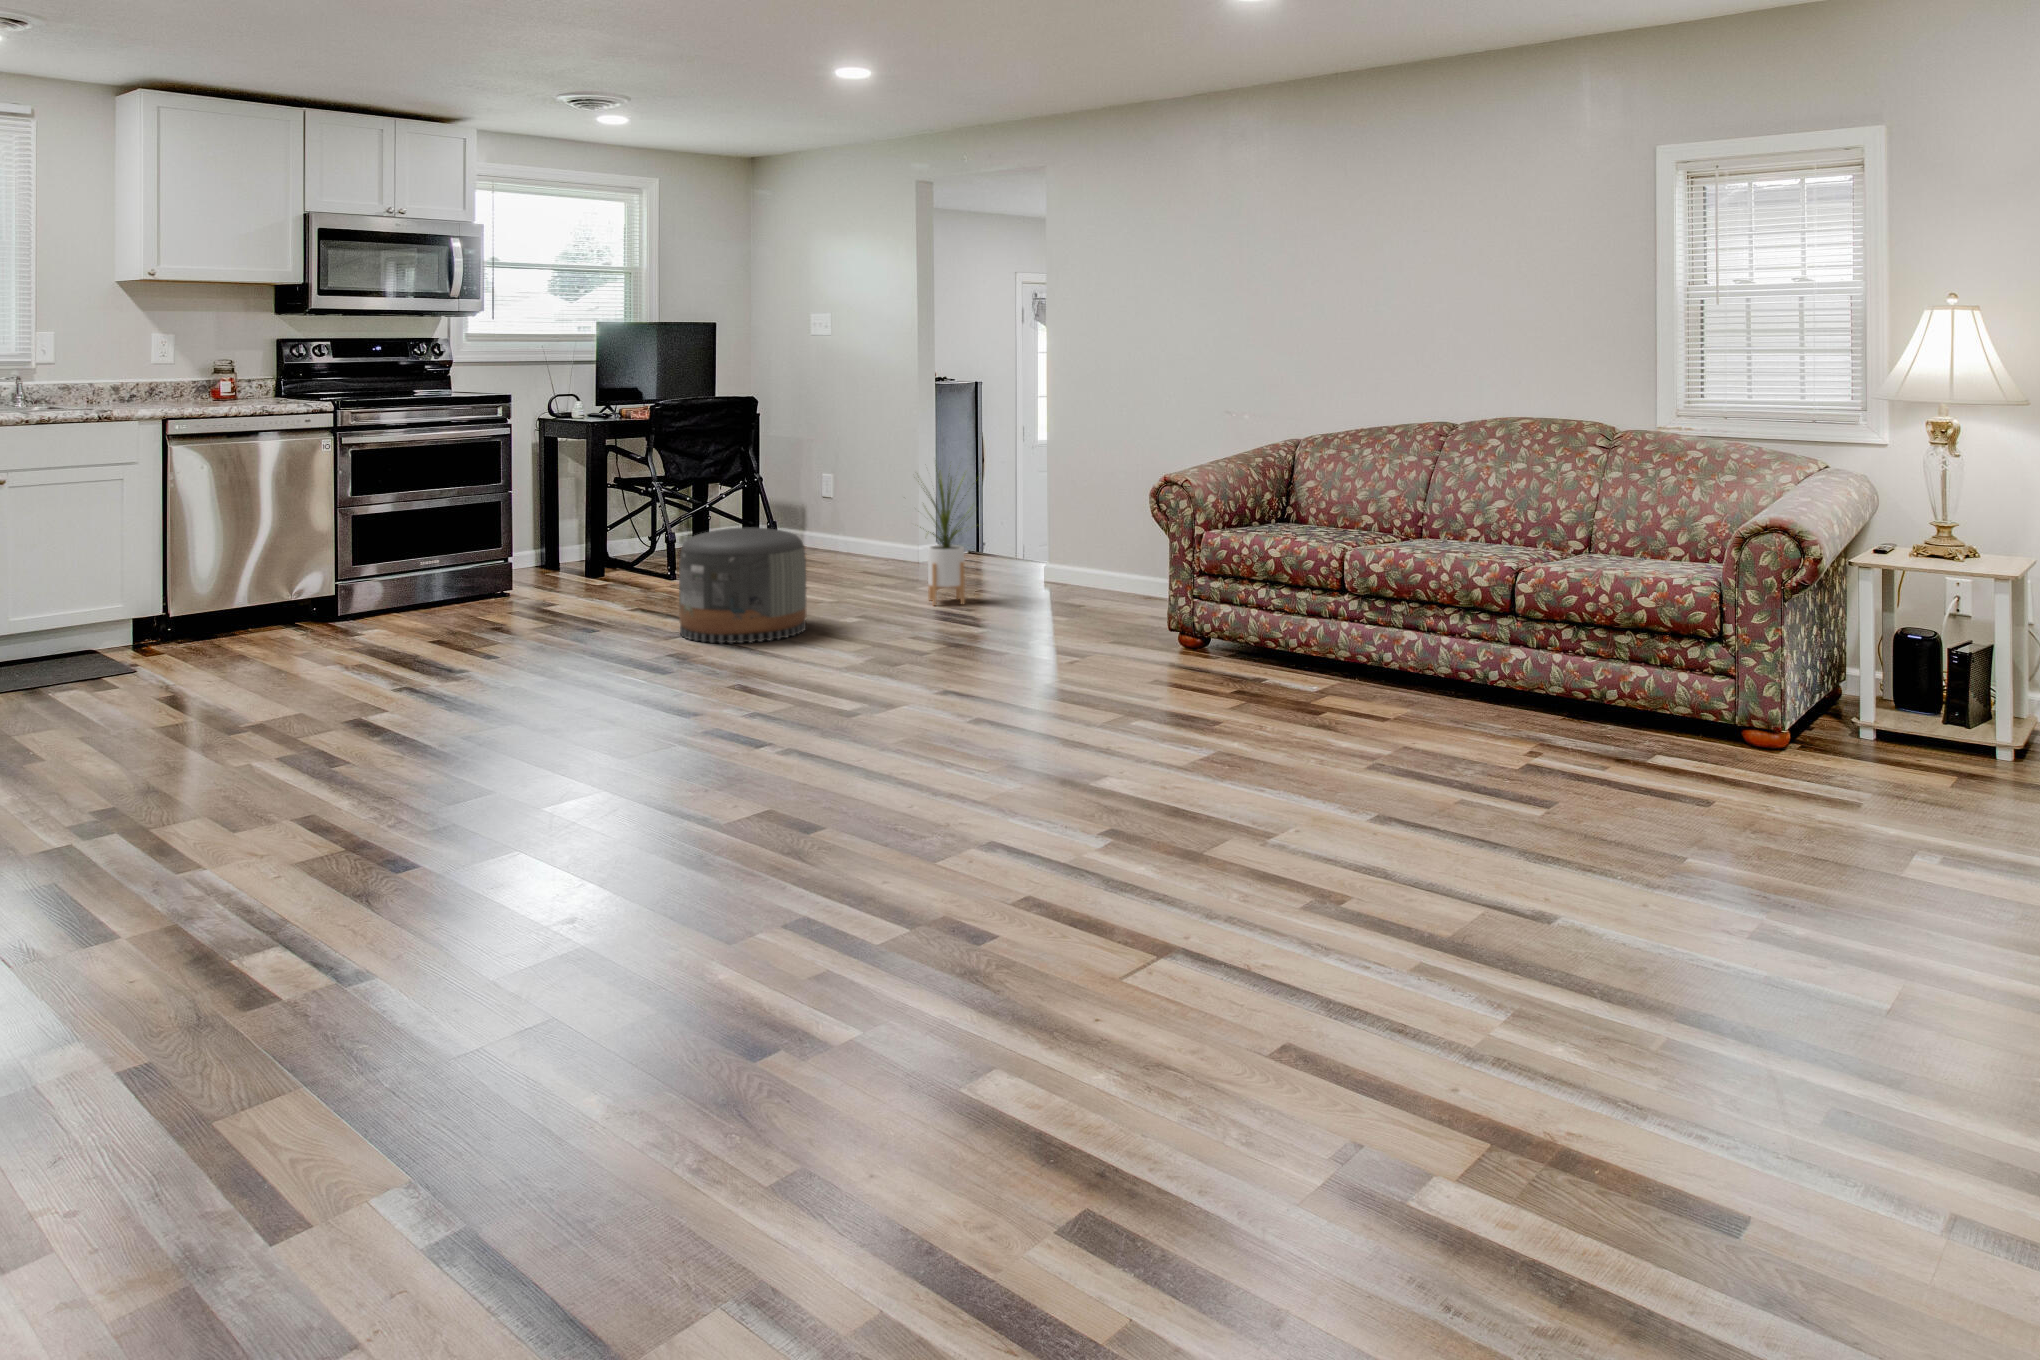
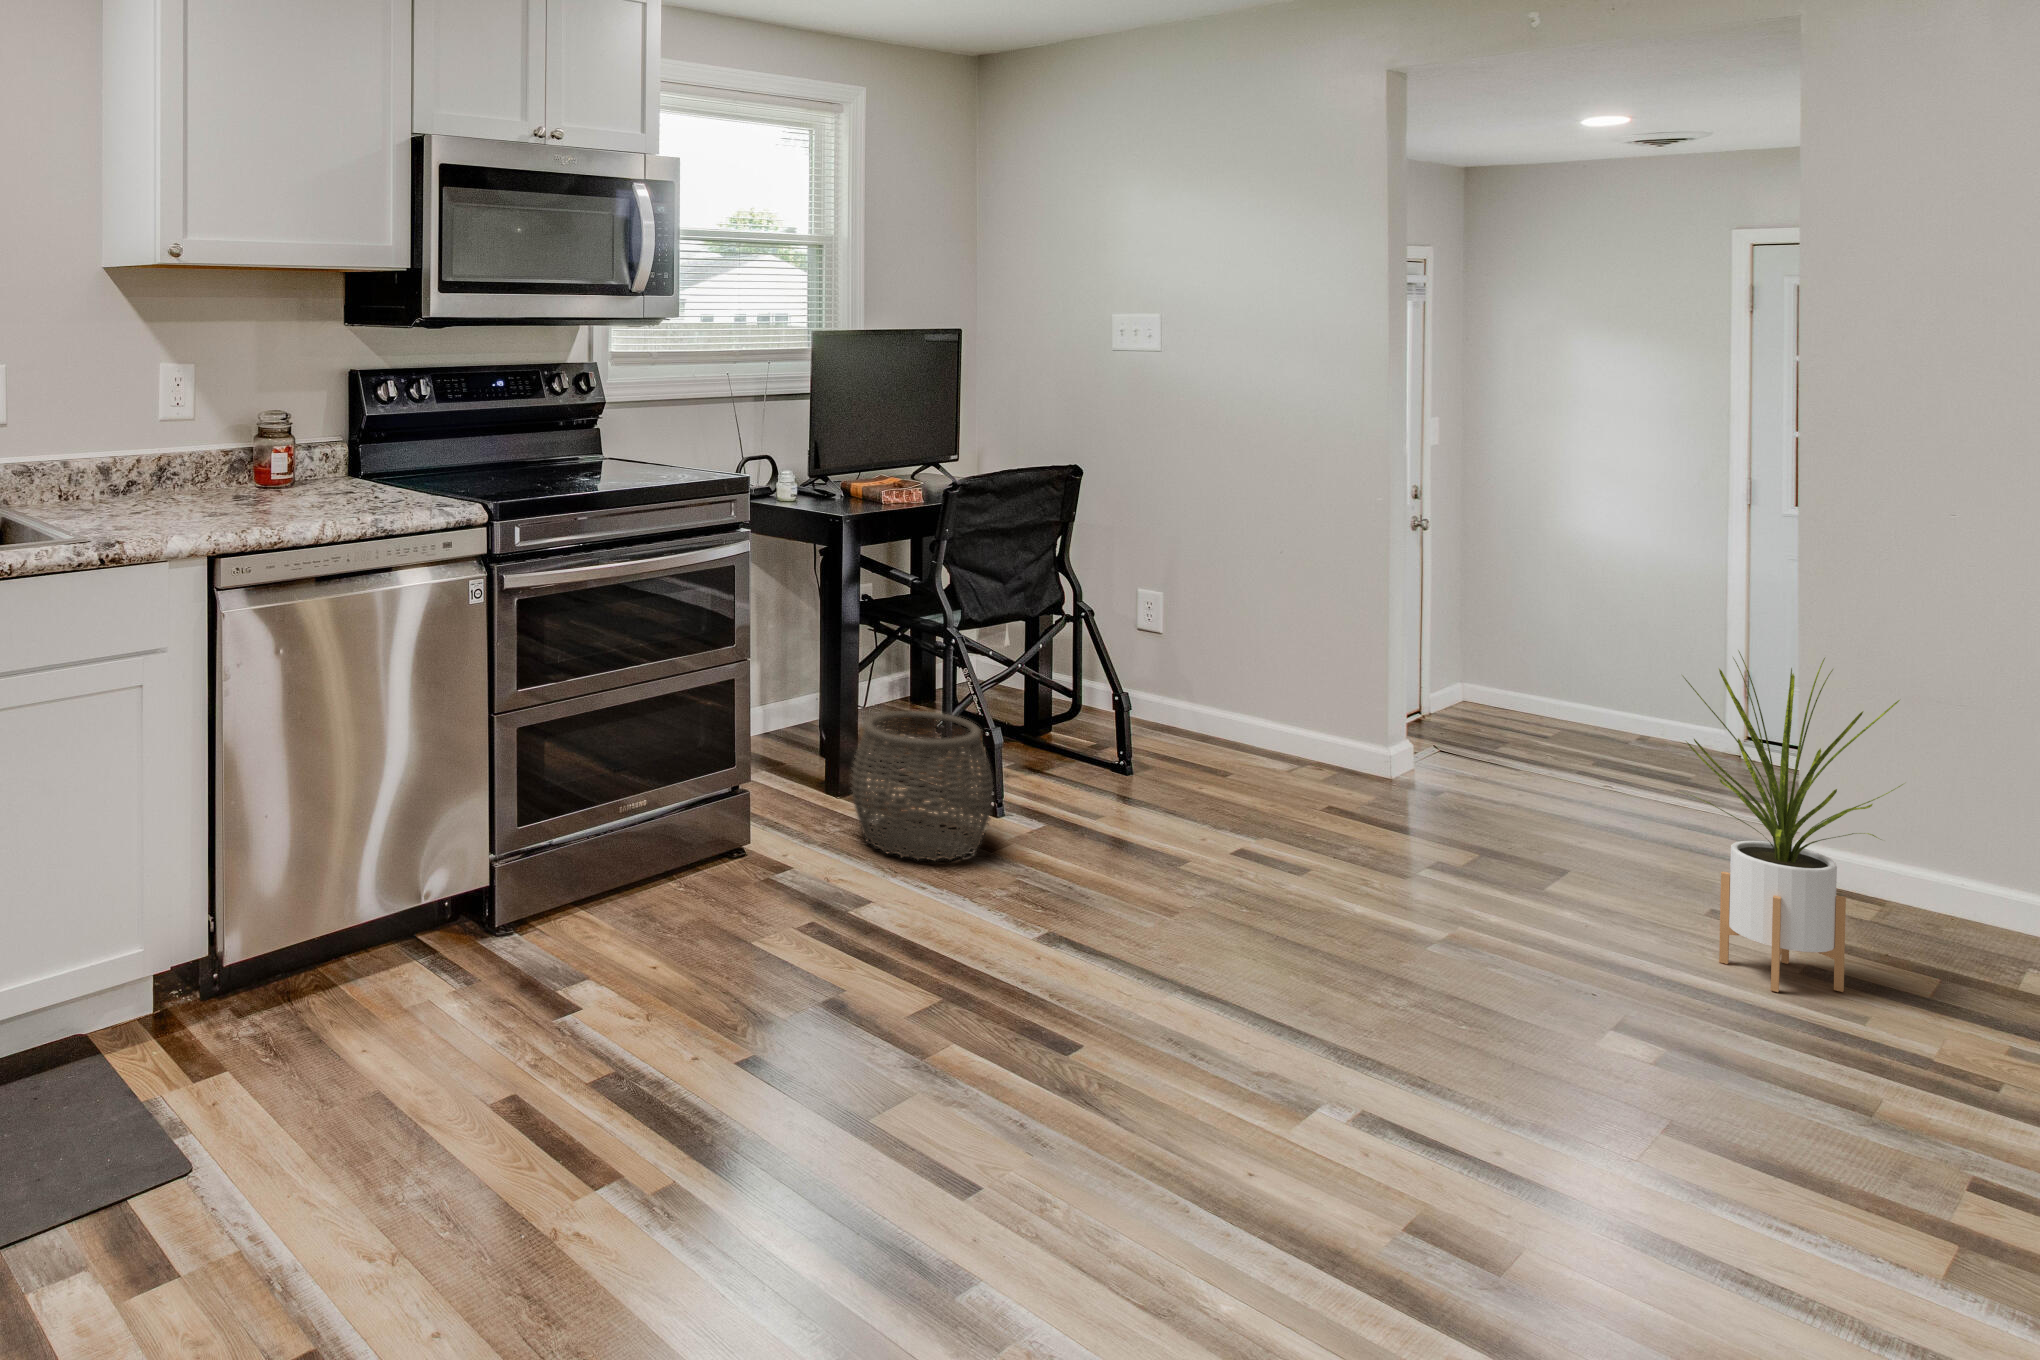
woven basket: none [564,522,640,592] -> present [851,711,994,861]
pouf: present [679,527,807,643] -> none [1306,829,1657,1175]

